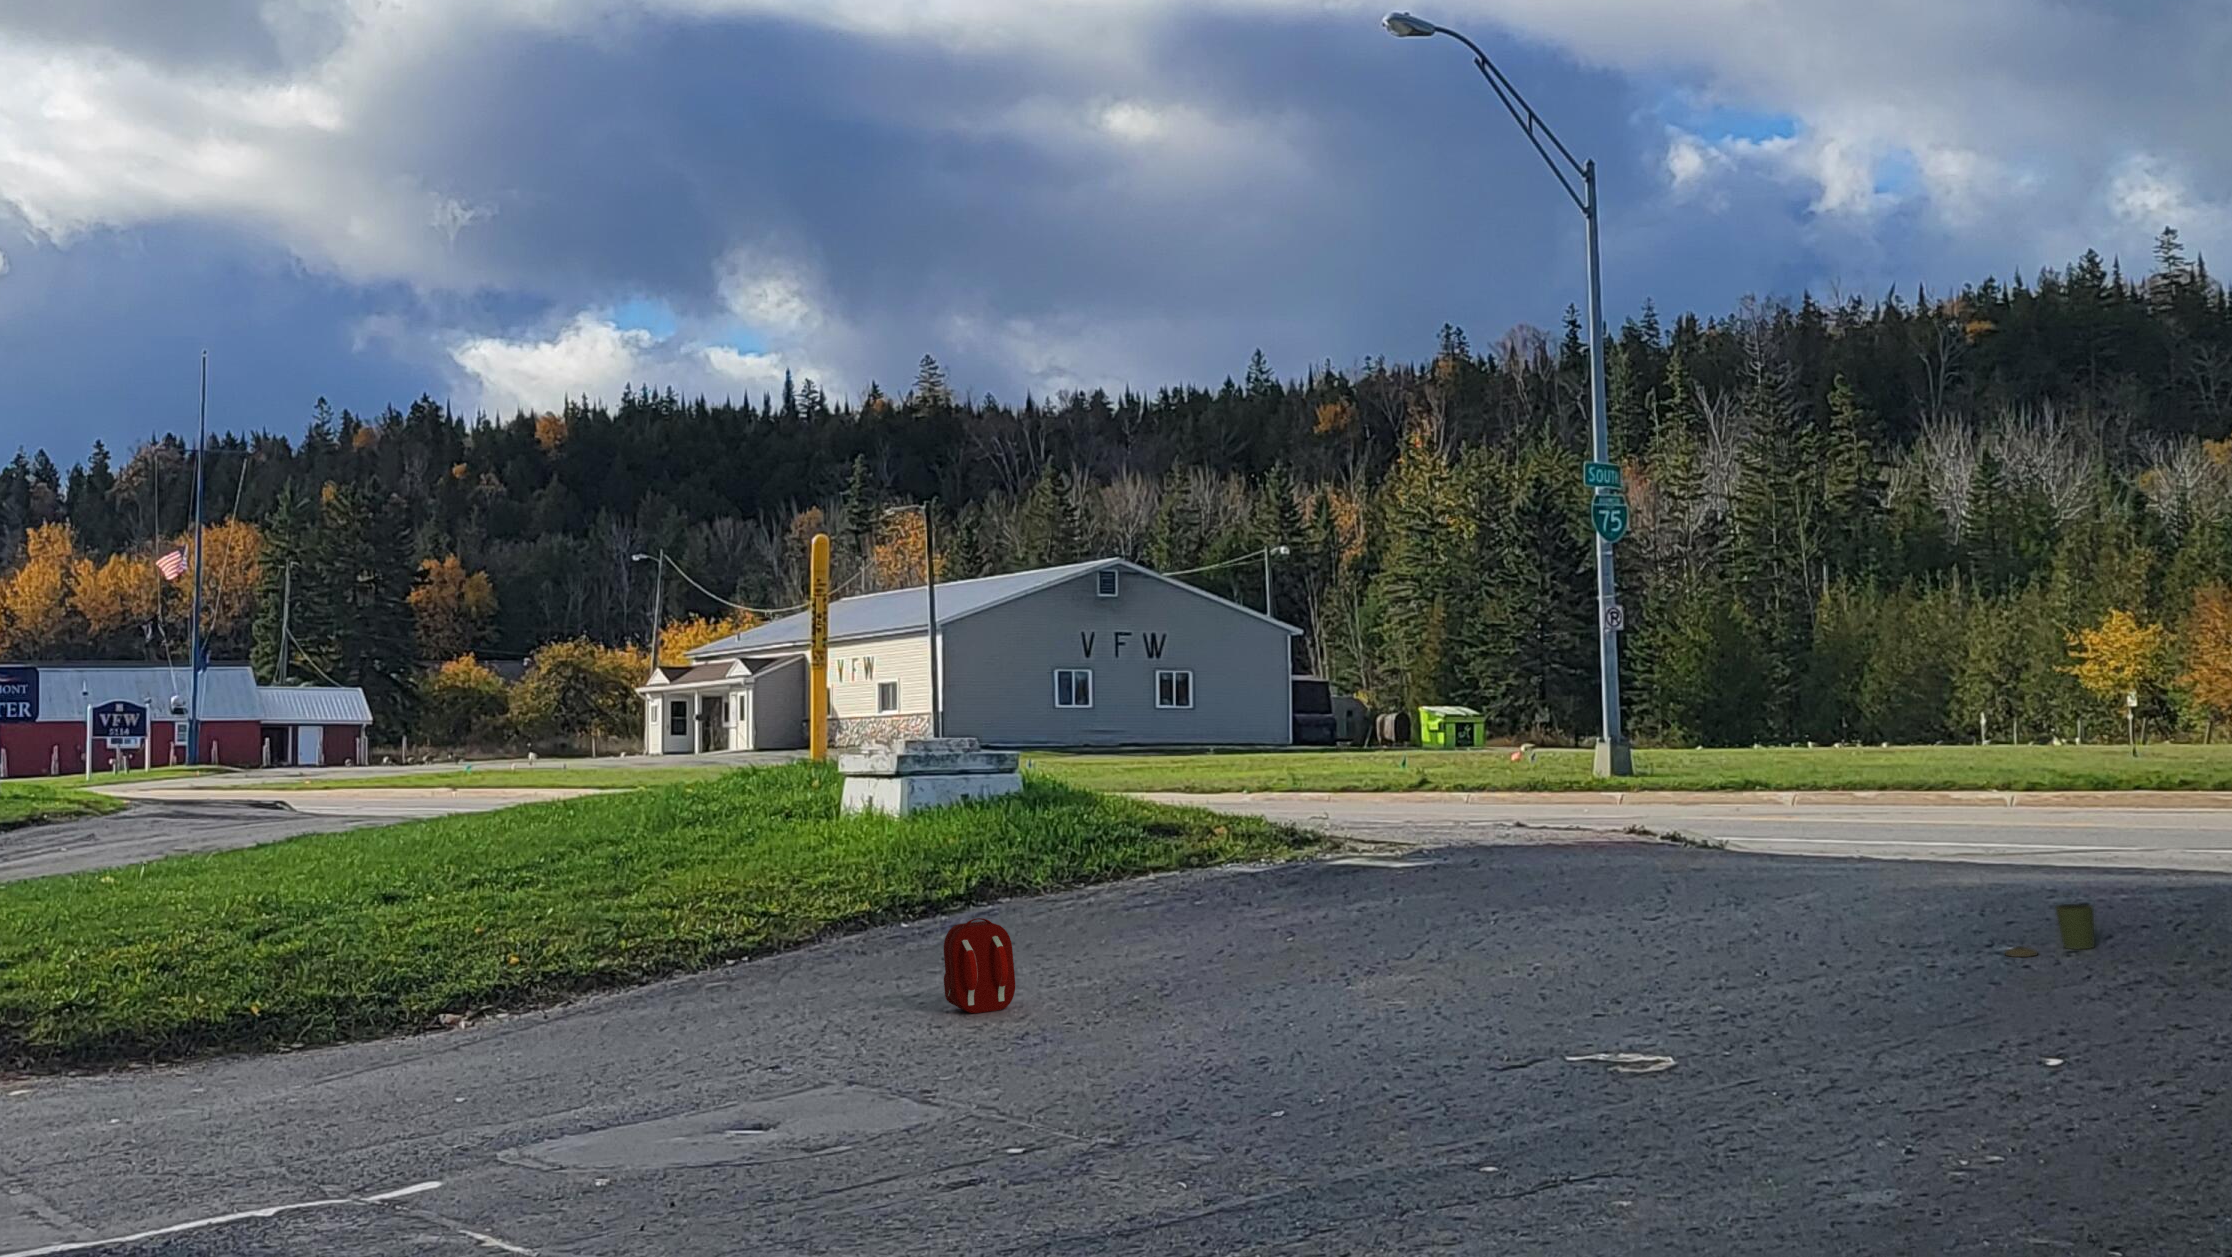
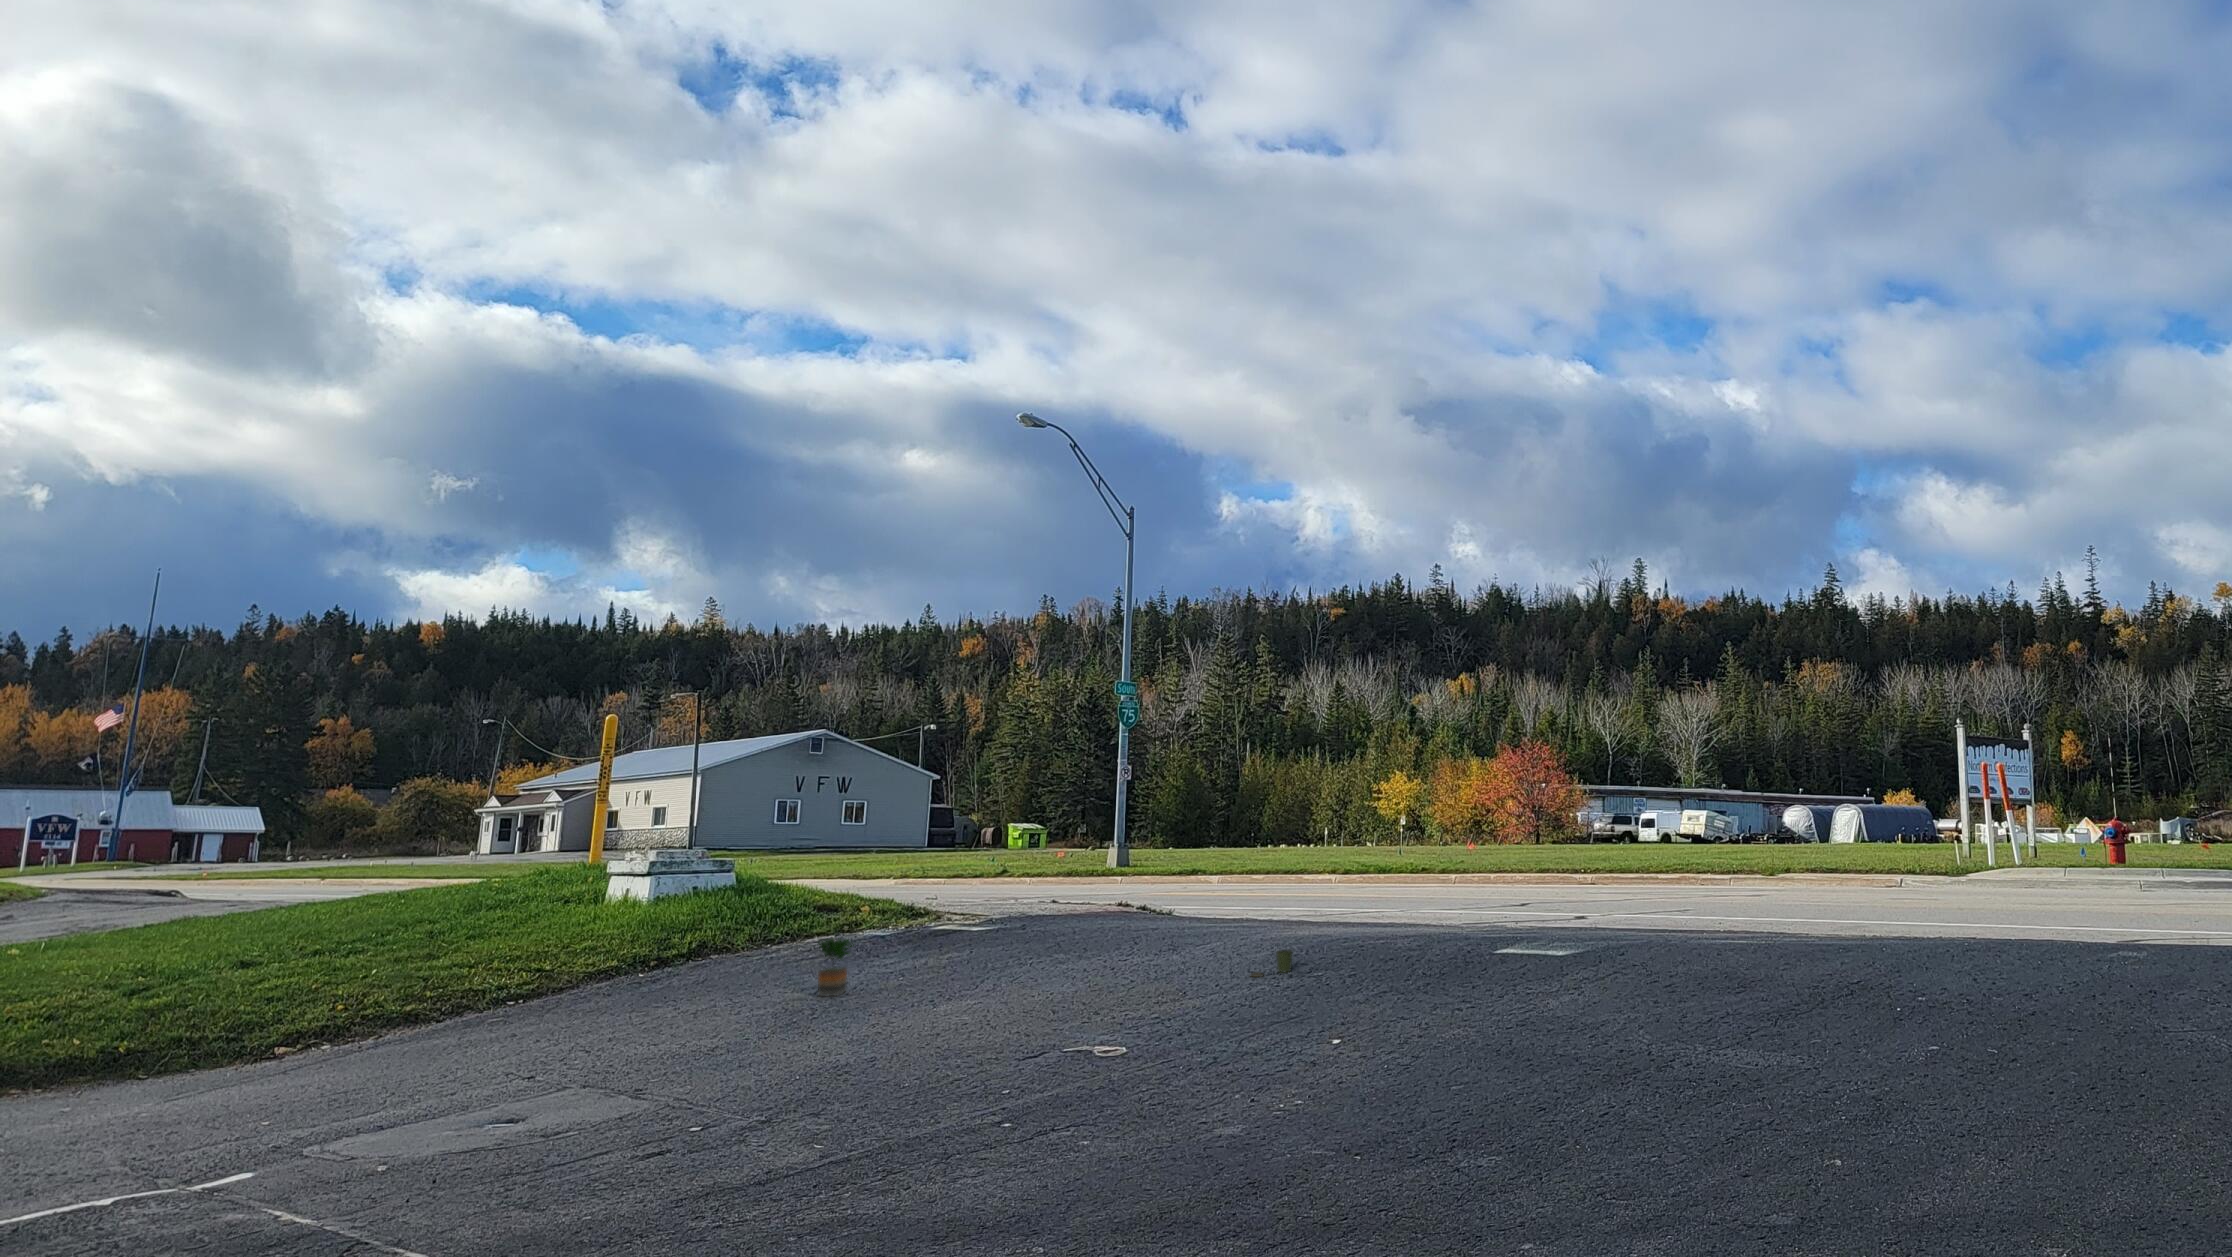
potted tree: none [1166,868,1229,967] -> present [818,938,854,997]
backpack: present [944,918,1015,1013] -> none [667,972,715,1030]

